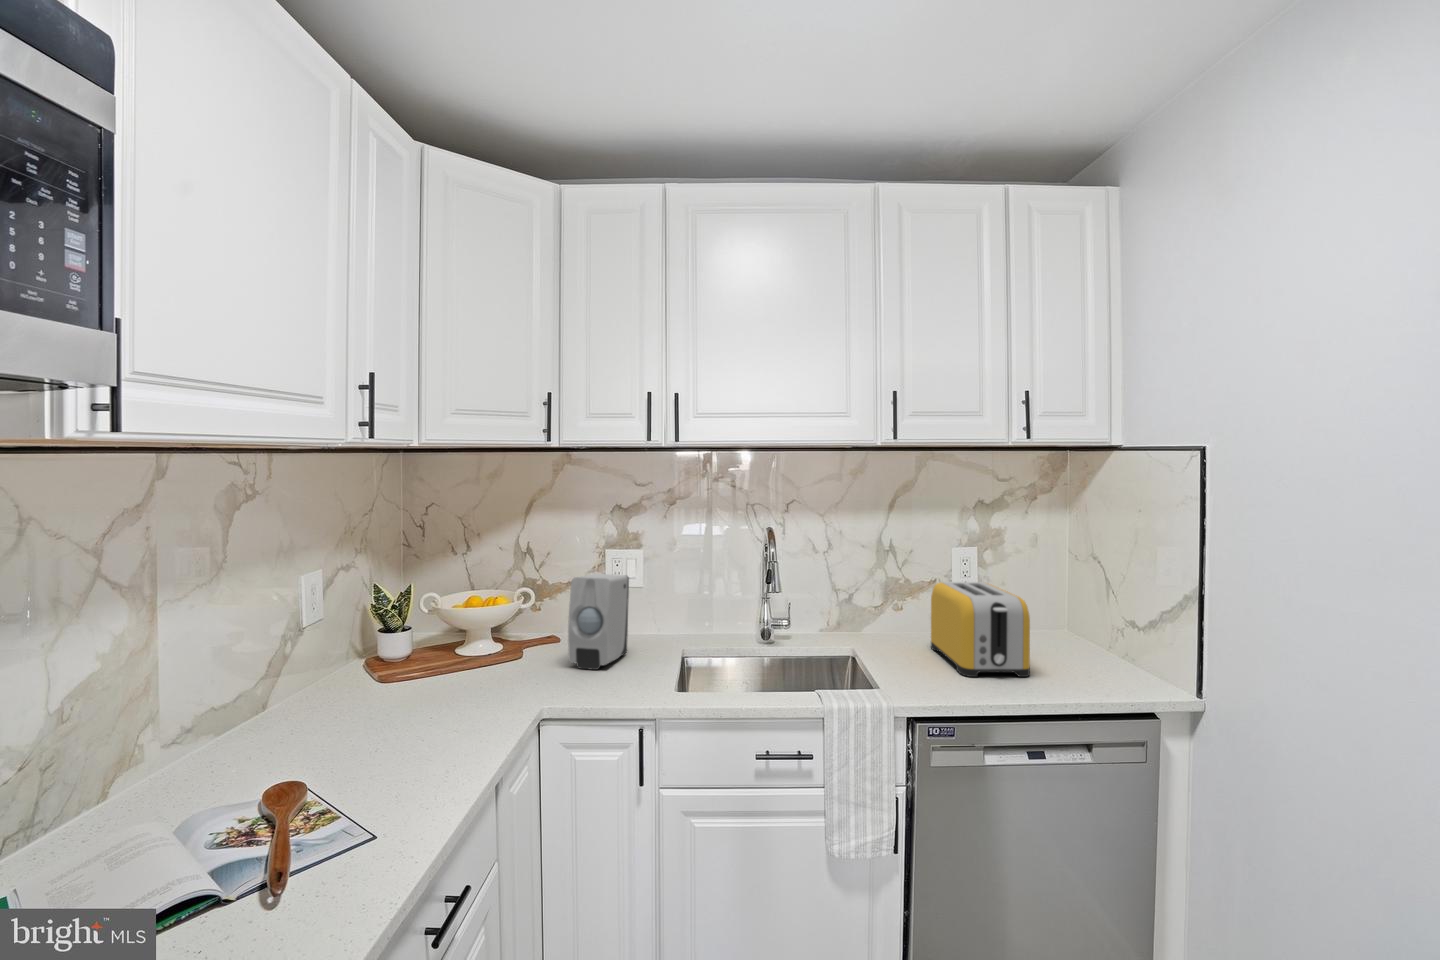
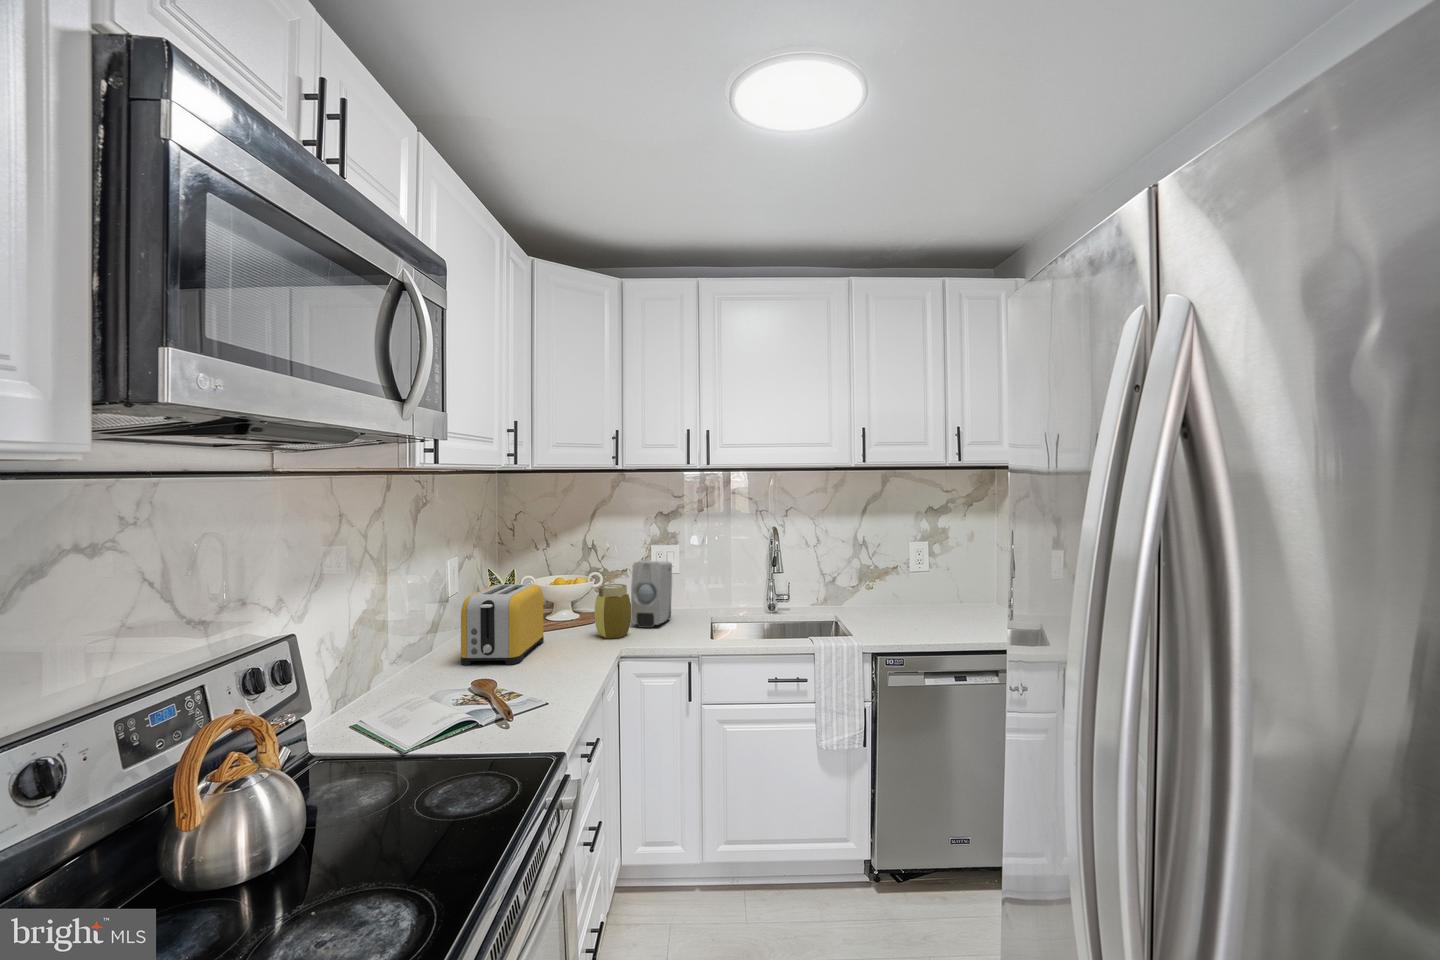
toaster: present [931,582,1030,677] -> present [461,584,544,665]
jar: none [511,610,564,690] -> present [594,584,631,639]

